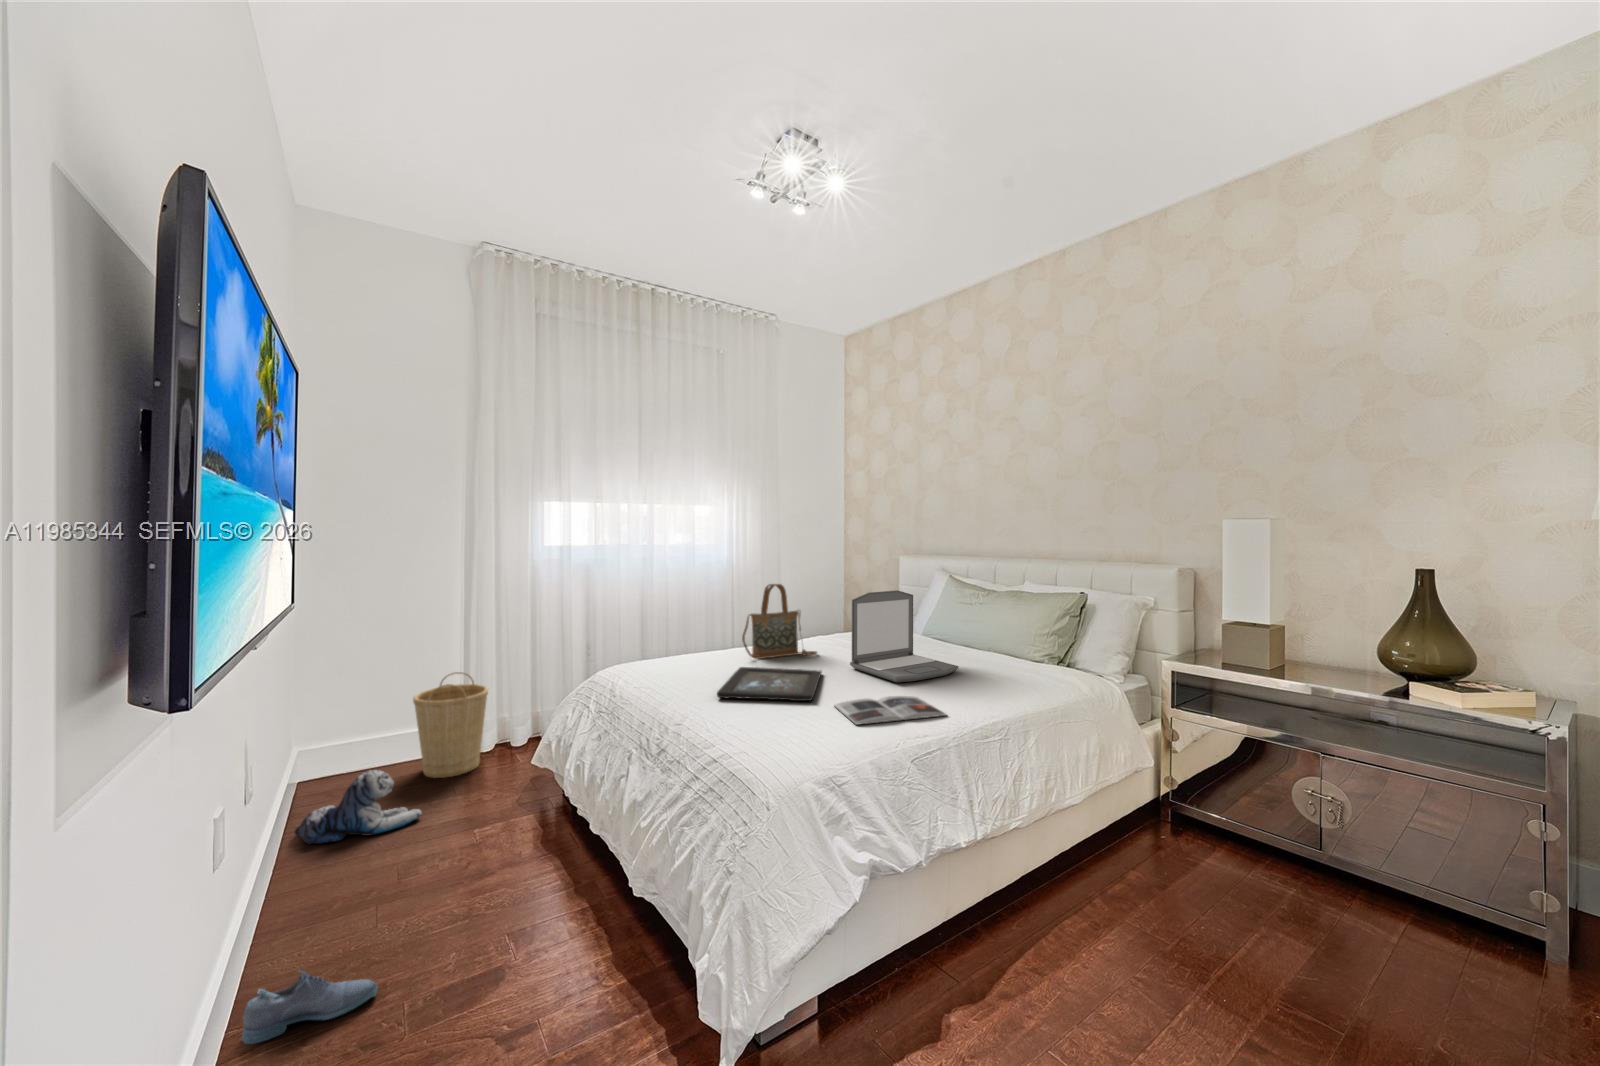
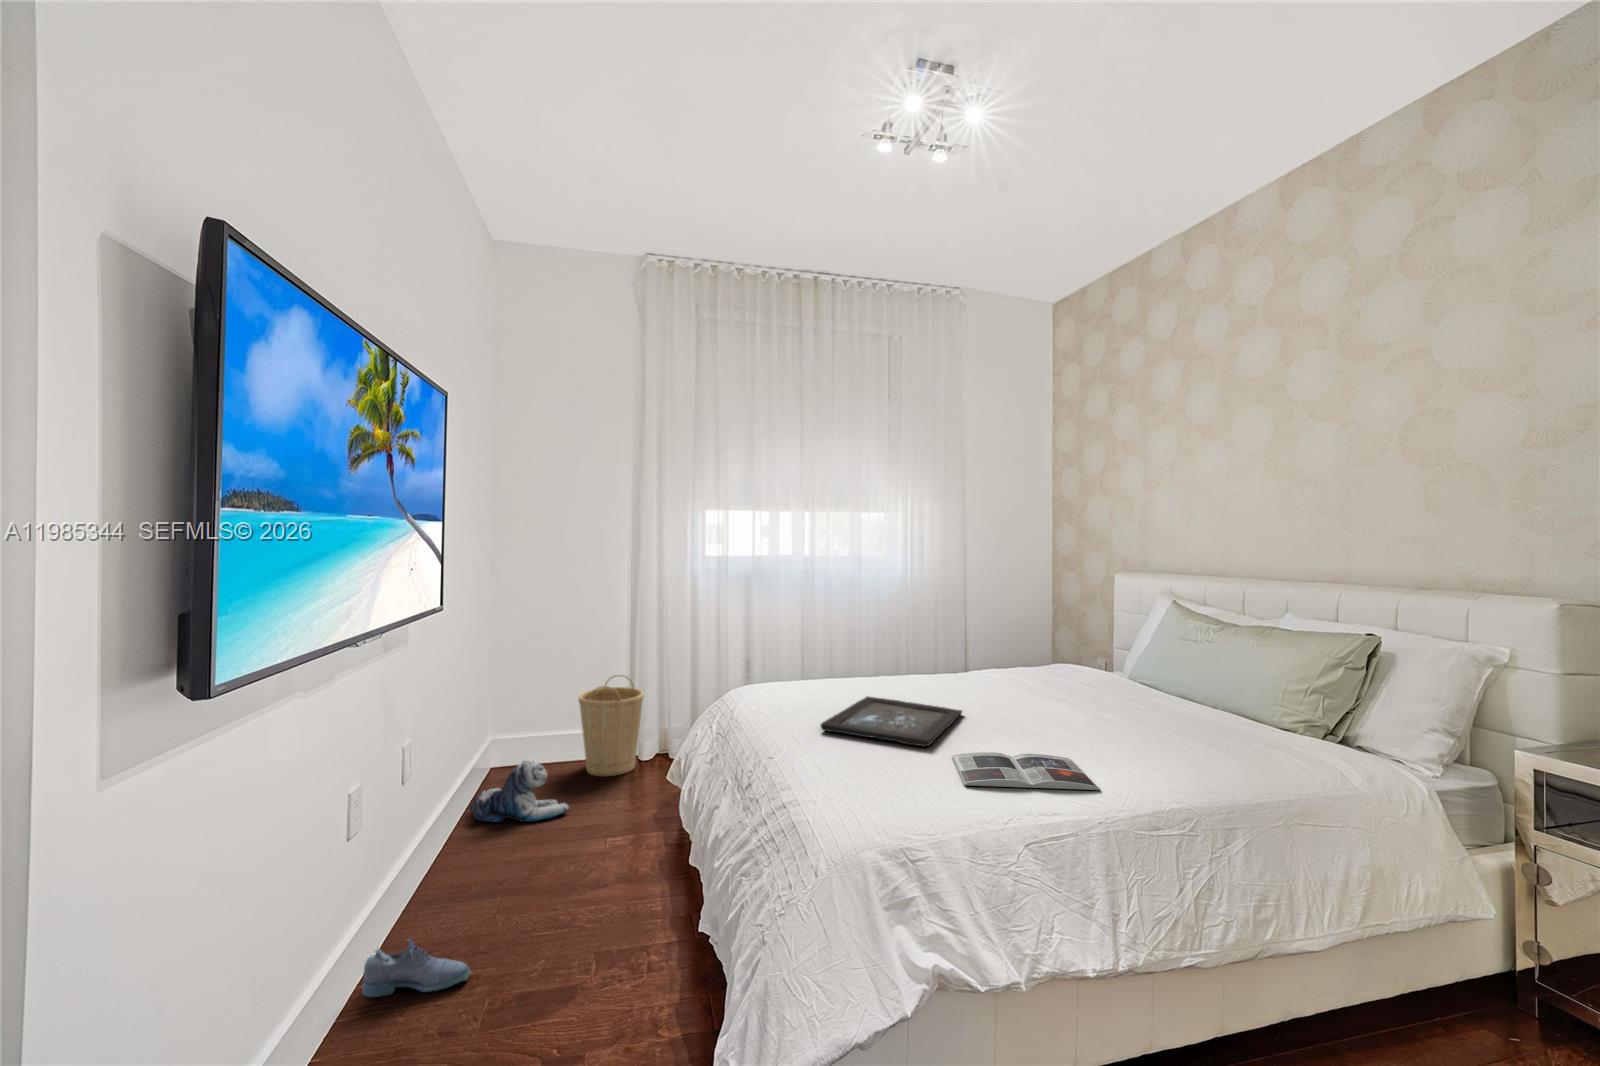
handbag: present [742,584,817,659] -> none [880,602,972,691]
laptop: present [850,590,958,682] -> none [1003,616,1153,737]

